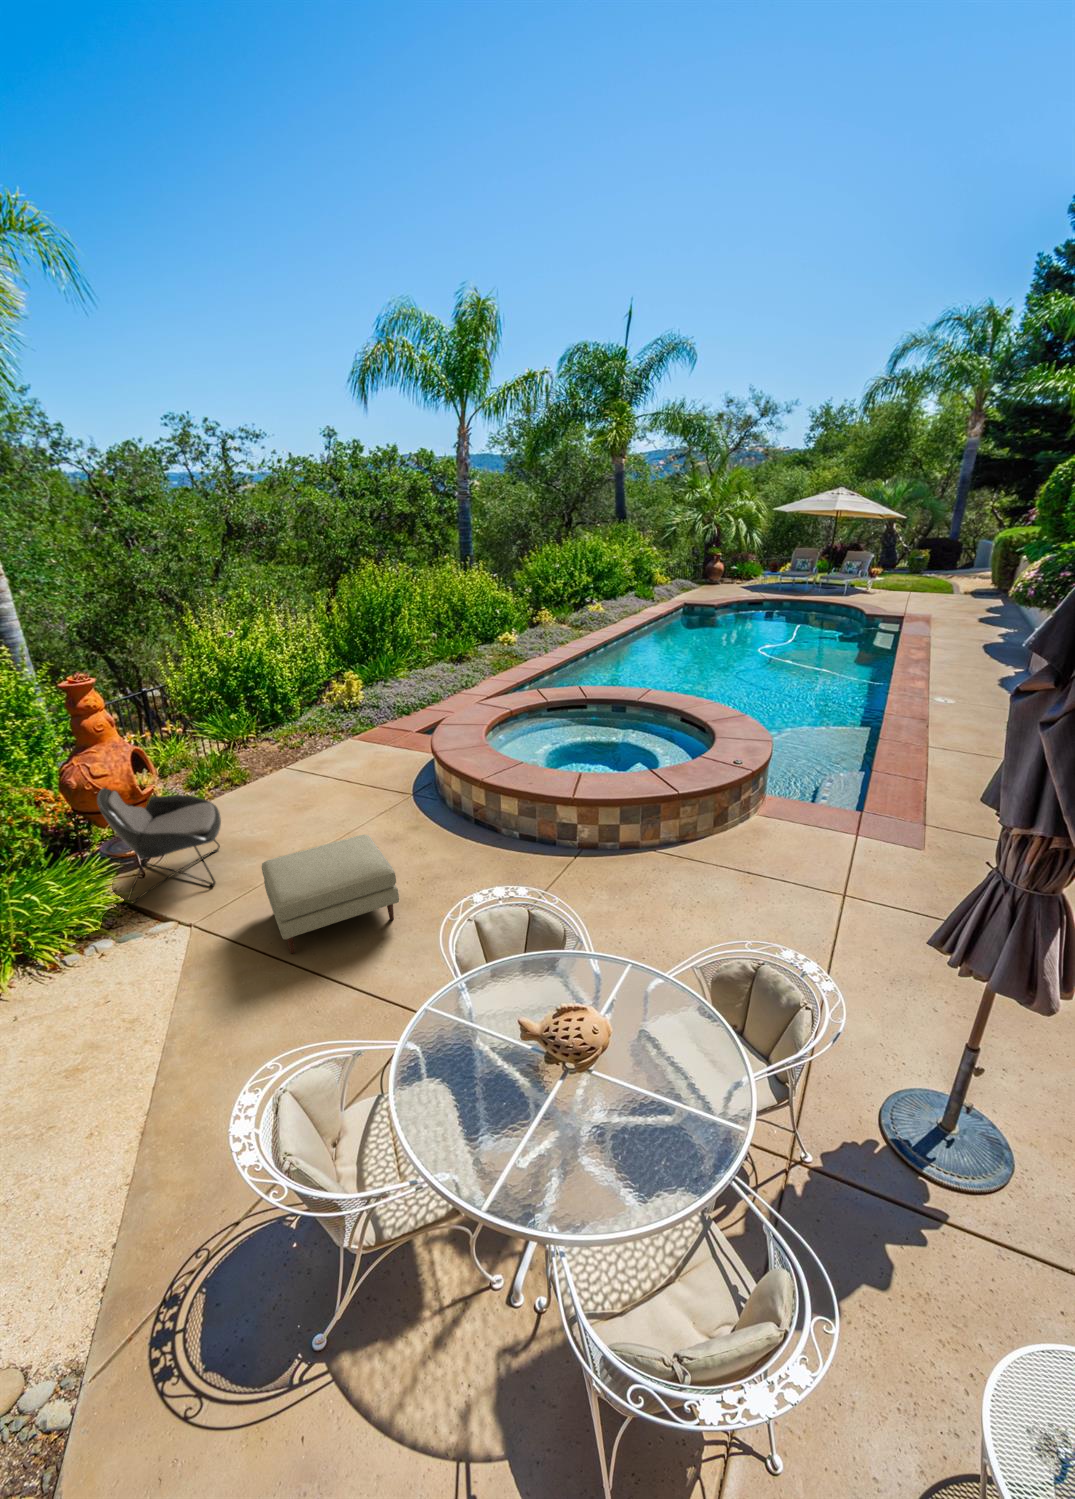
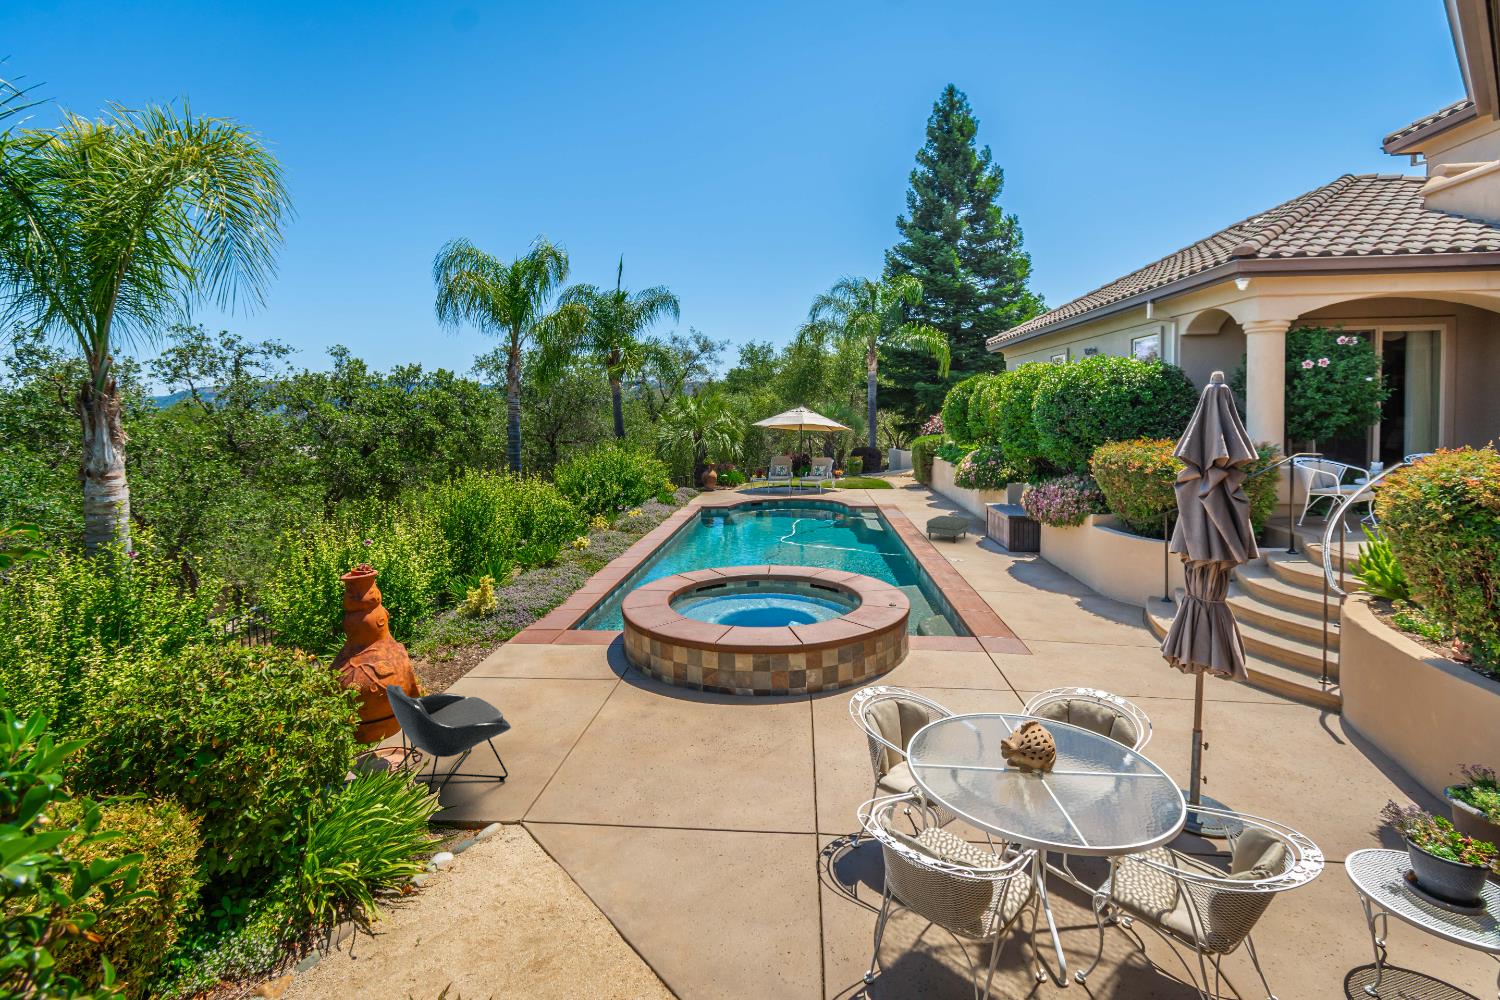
ottoman: present [262,834,399,953] -> present [926,516,969,543]

